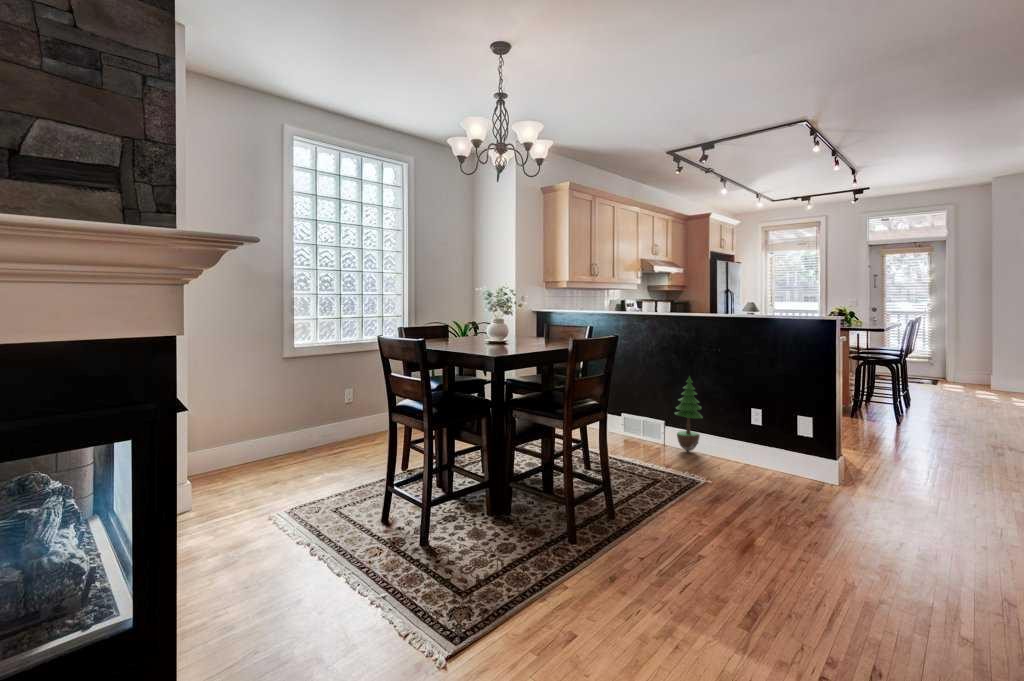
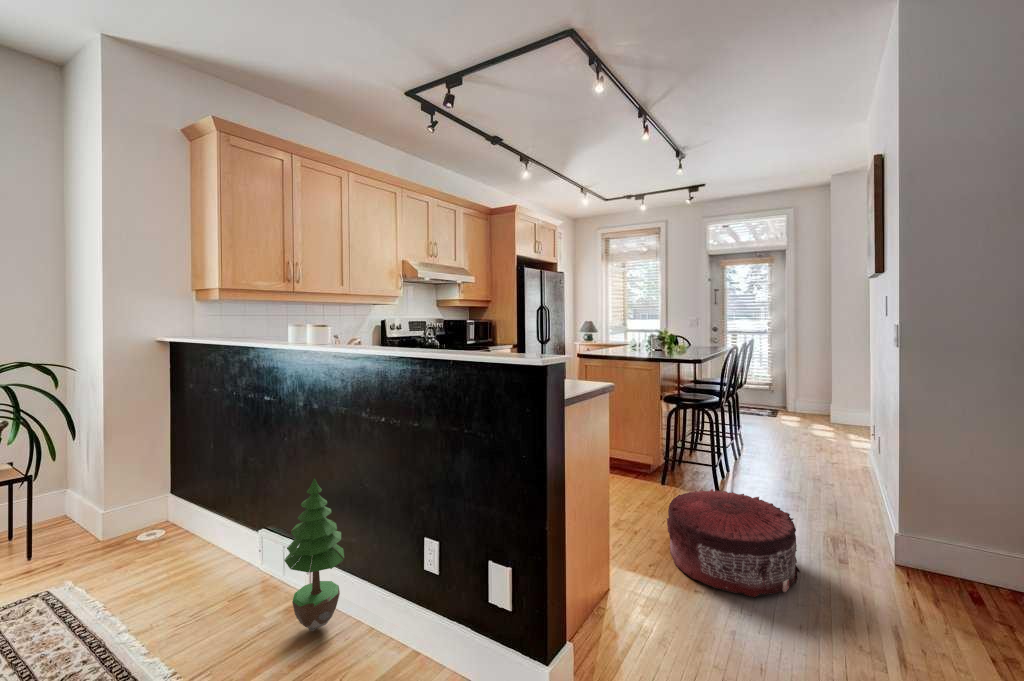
pouf: none [868,405,961,453] -> present [667,489,800,597]

